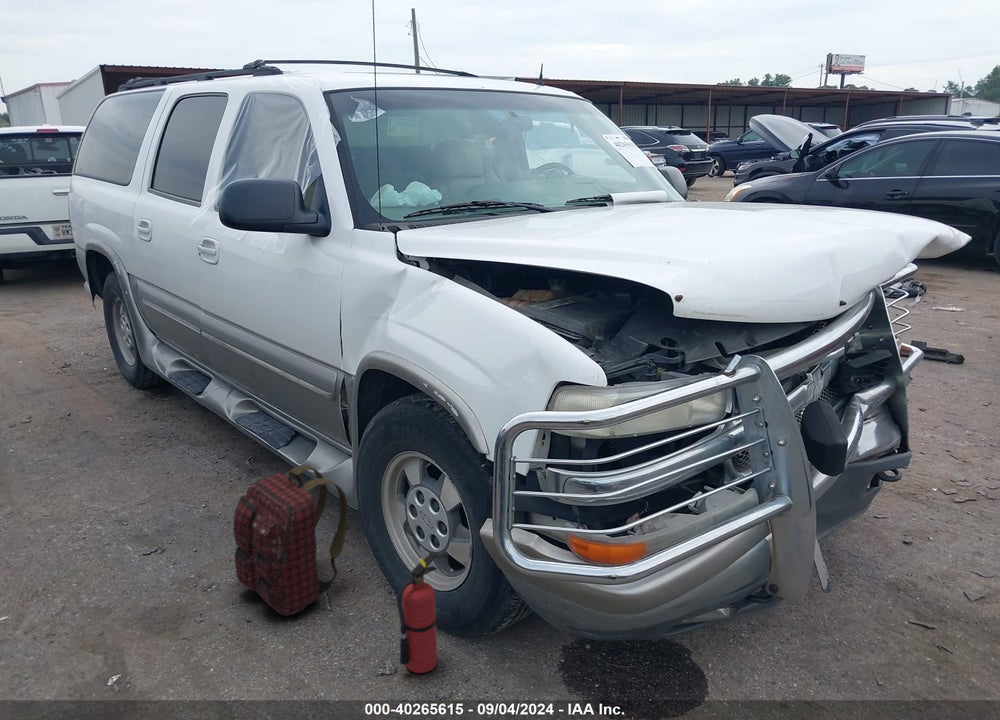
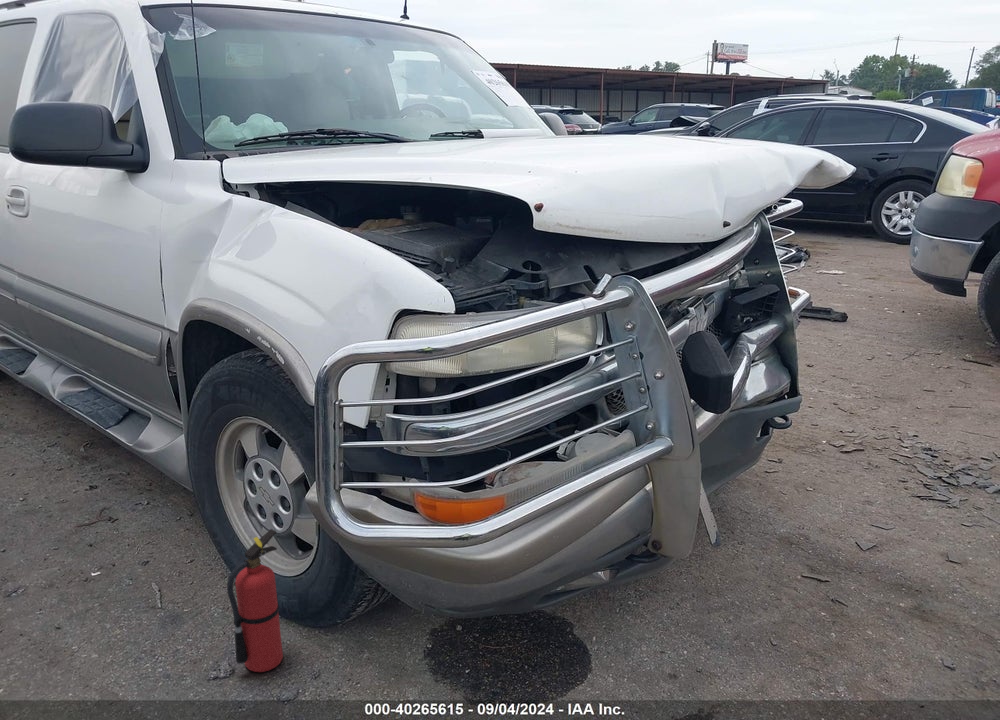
backpack: present [233,465,348,616] -> none [36,440,180,617]

